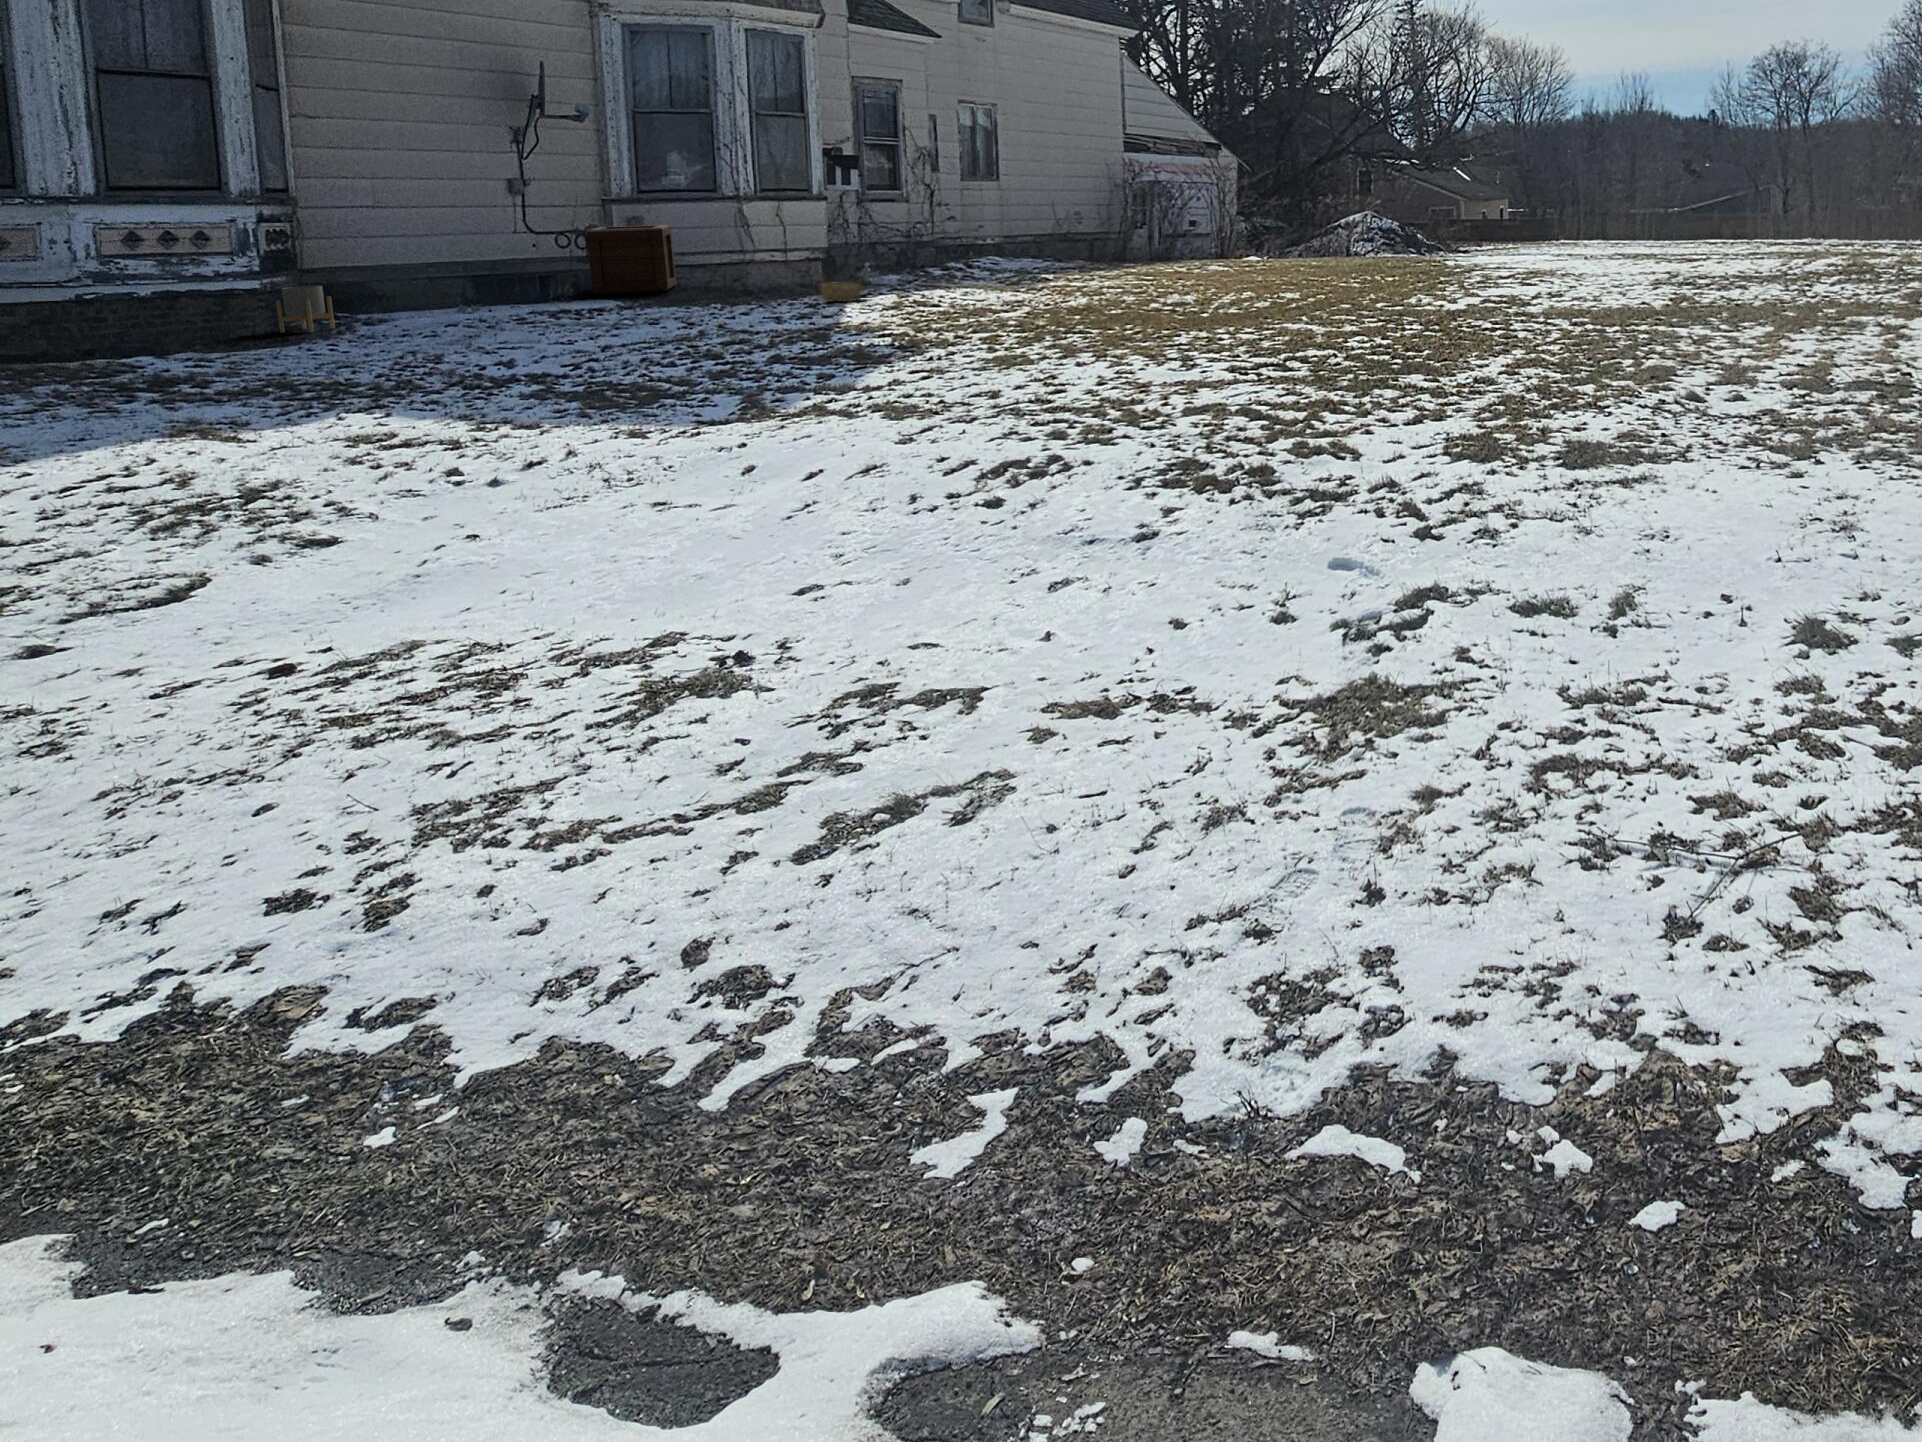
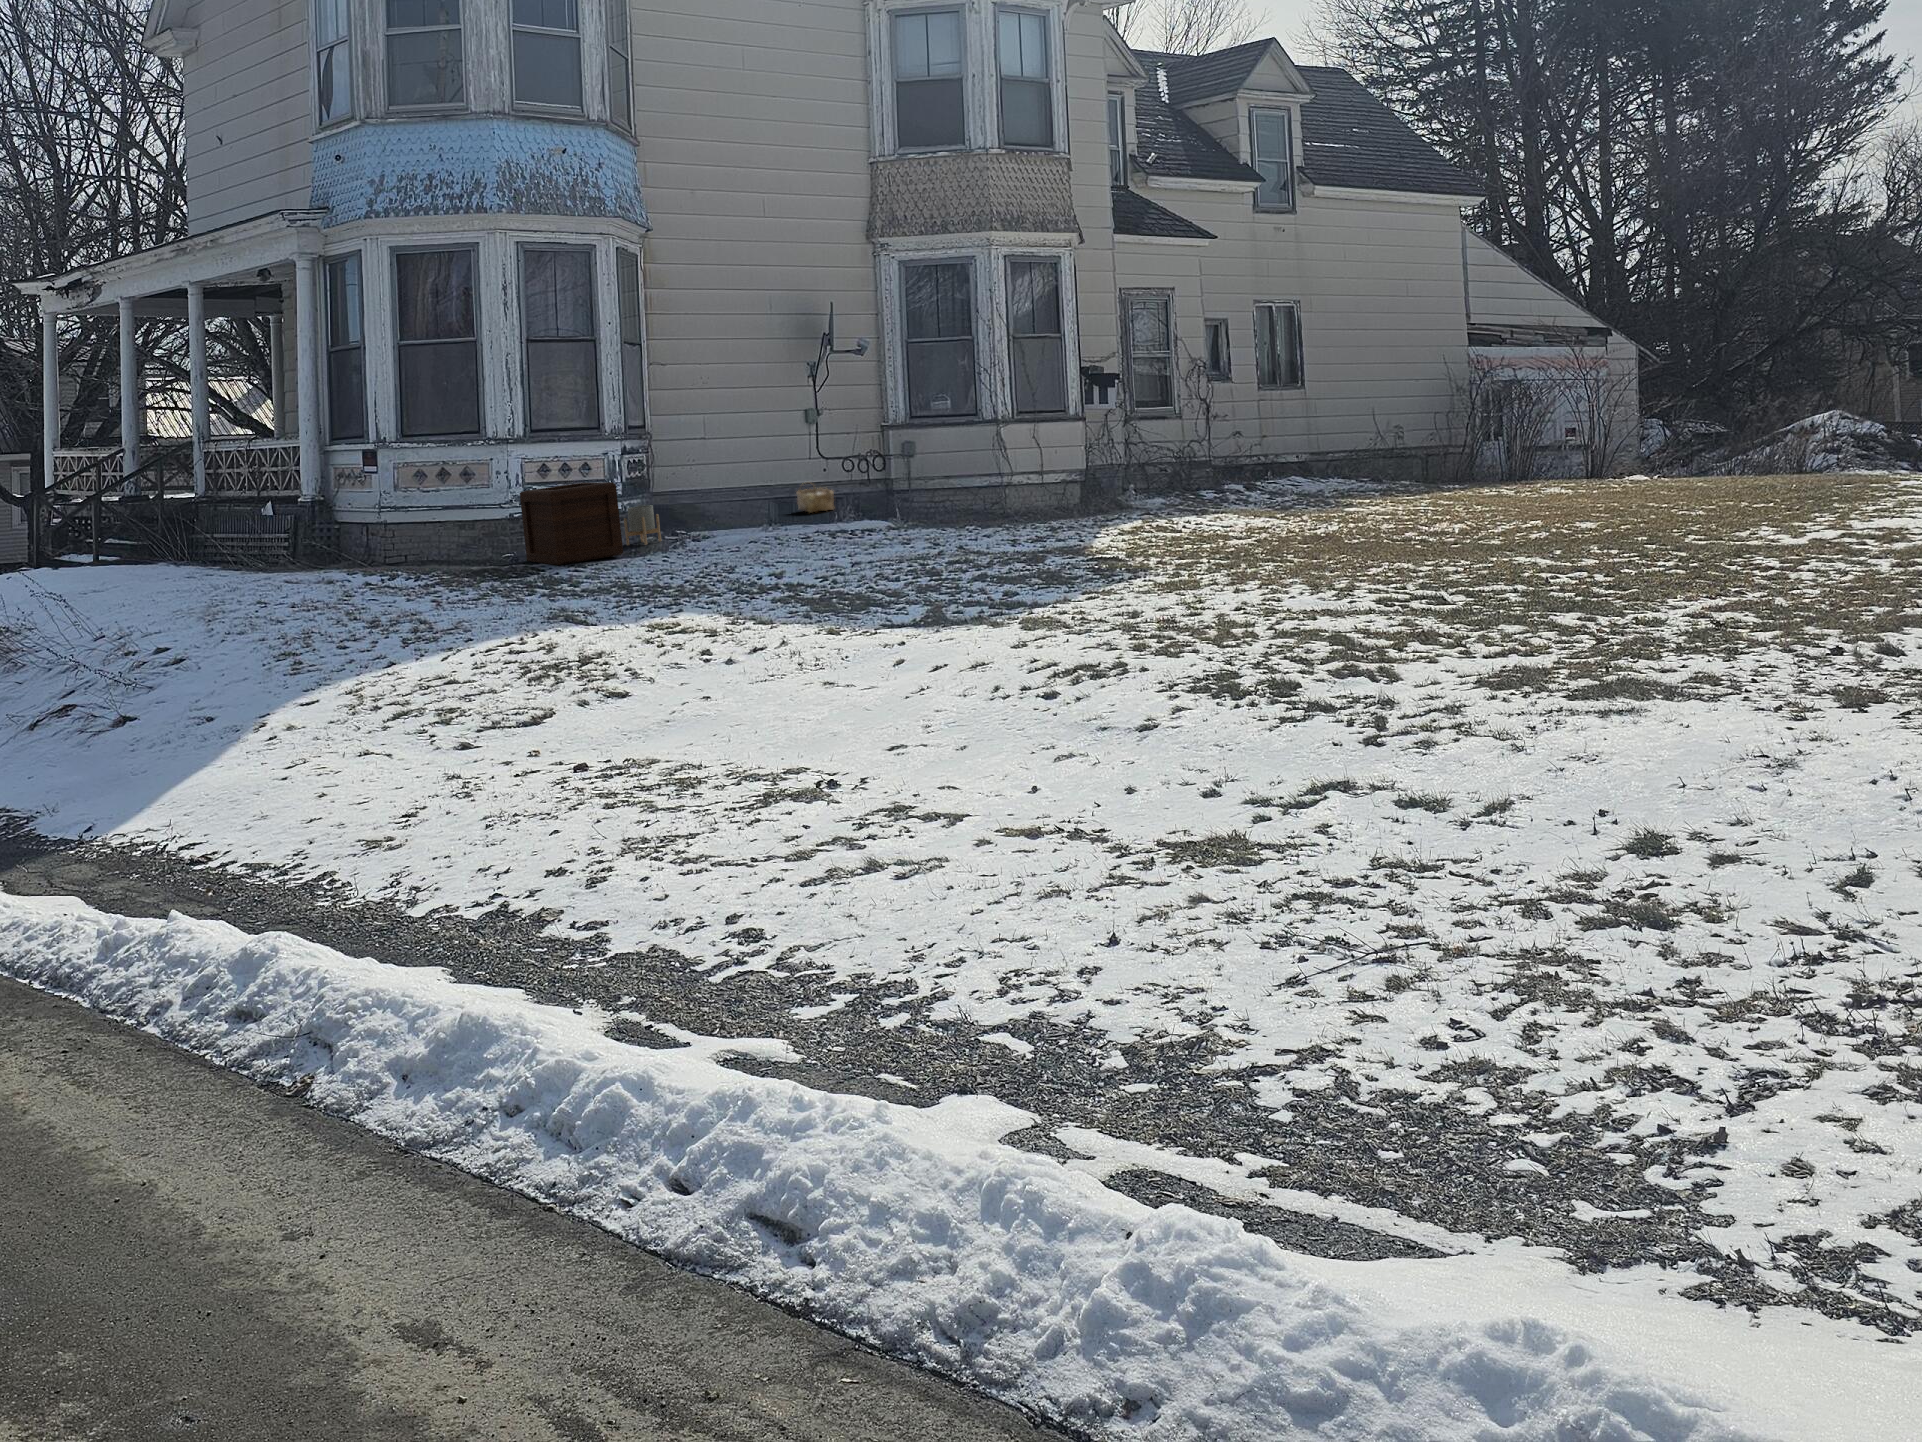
wooden crate: present [586,225,676,295] -> present [520,482,623,565]
woven basket: present [820,277,862,302] -> present [796,483,835,513]

